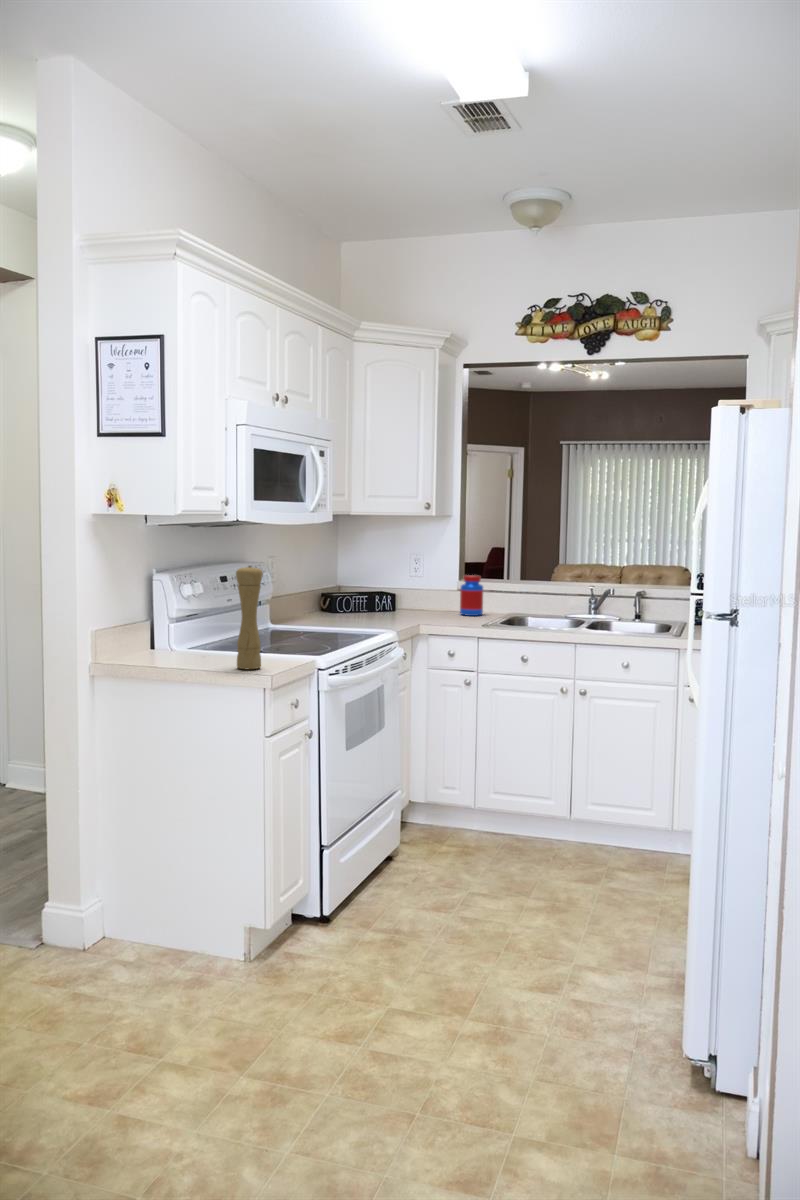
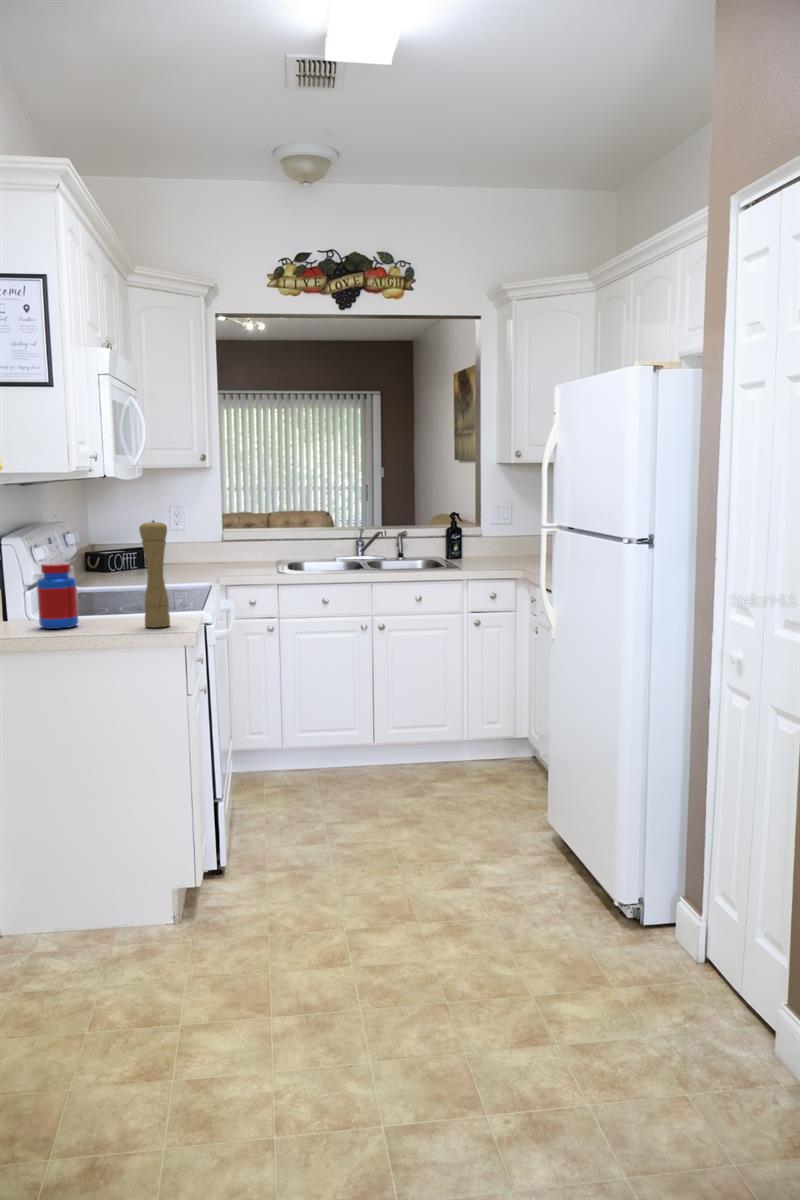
jar: present [460,575,483,616] -> present [37,562,78,629]

